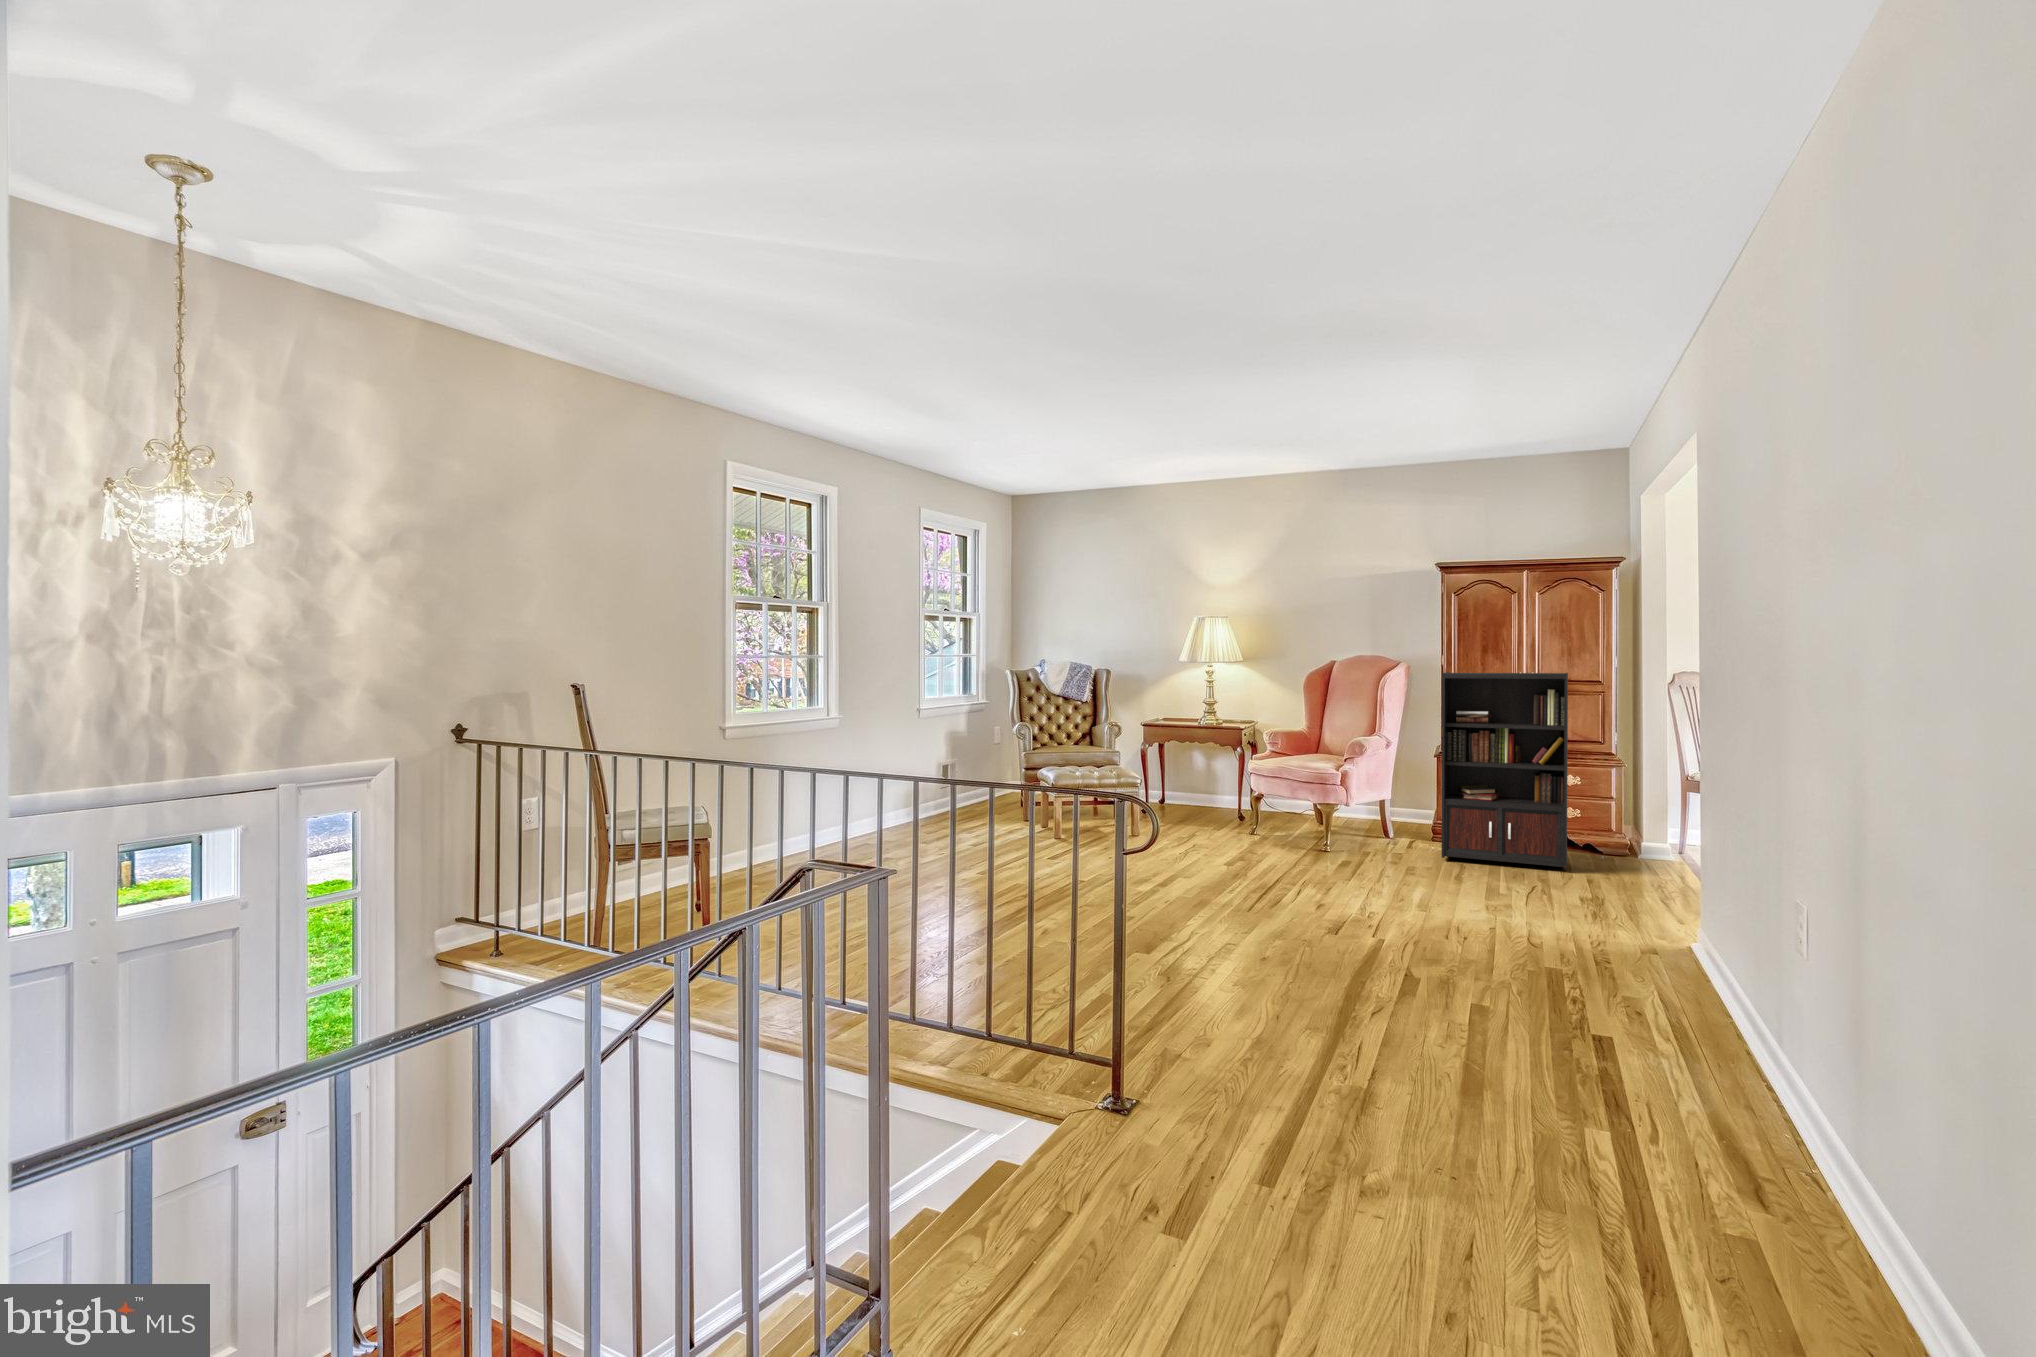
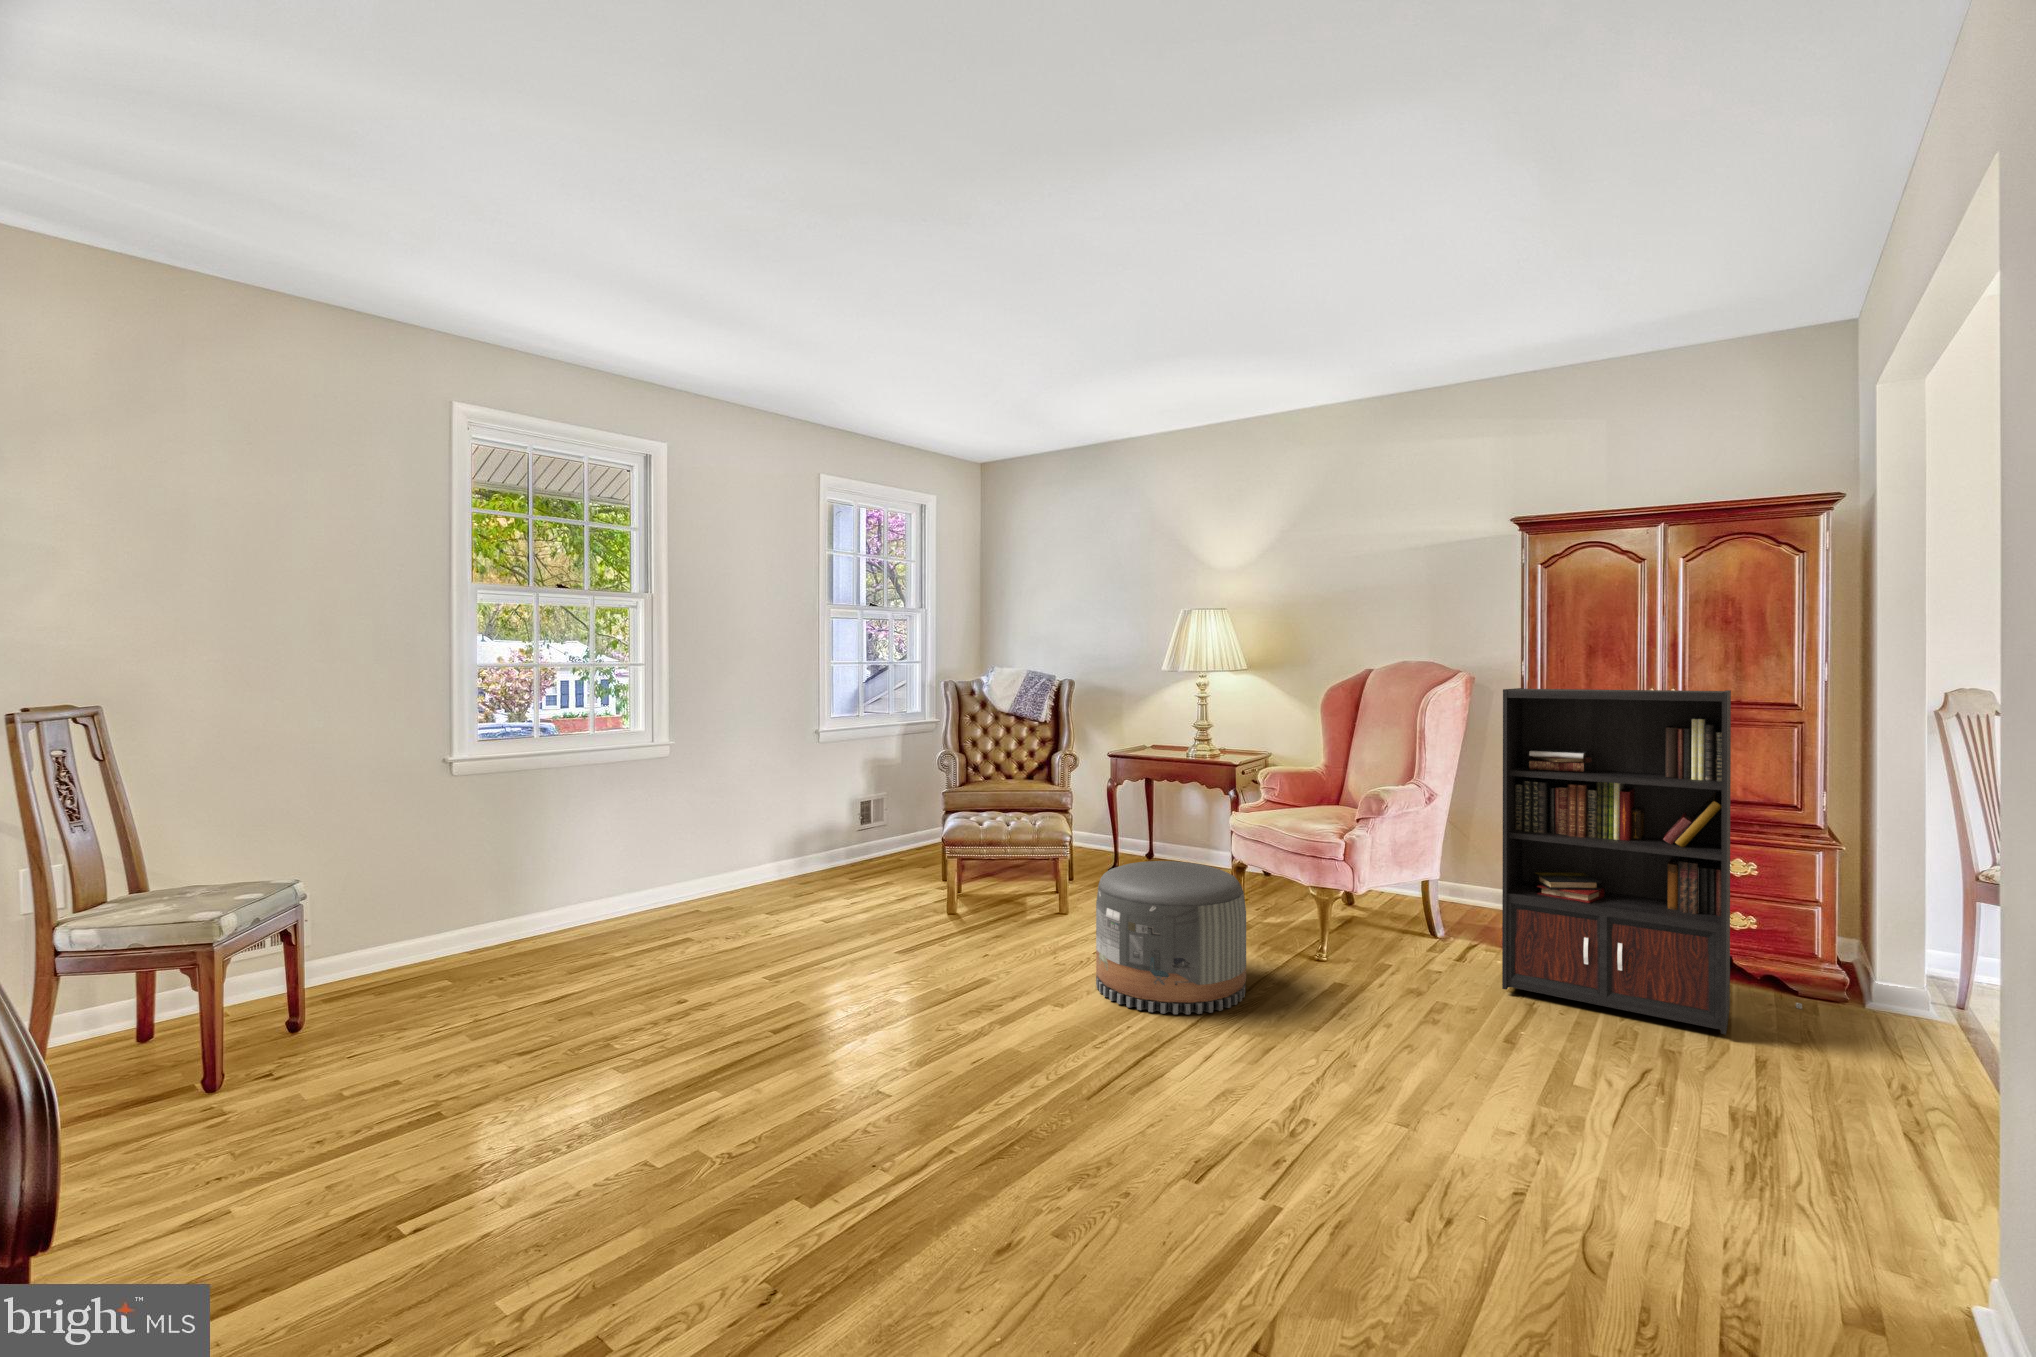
pouf: none [1194,788,1293,878] -> present [1096,861,1246,1014]

